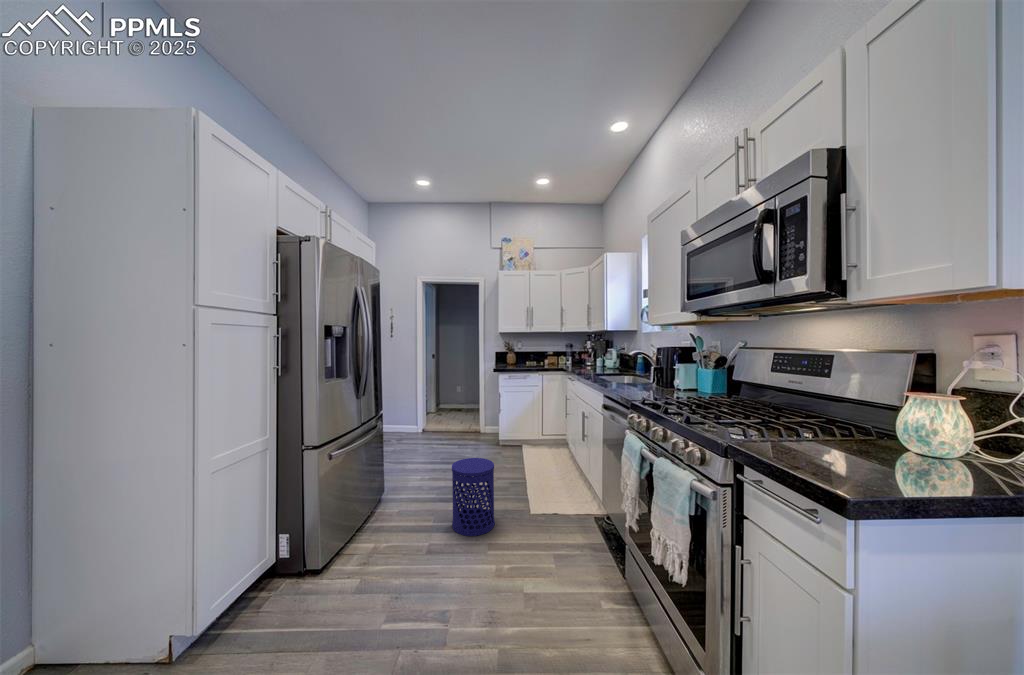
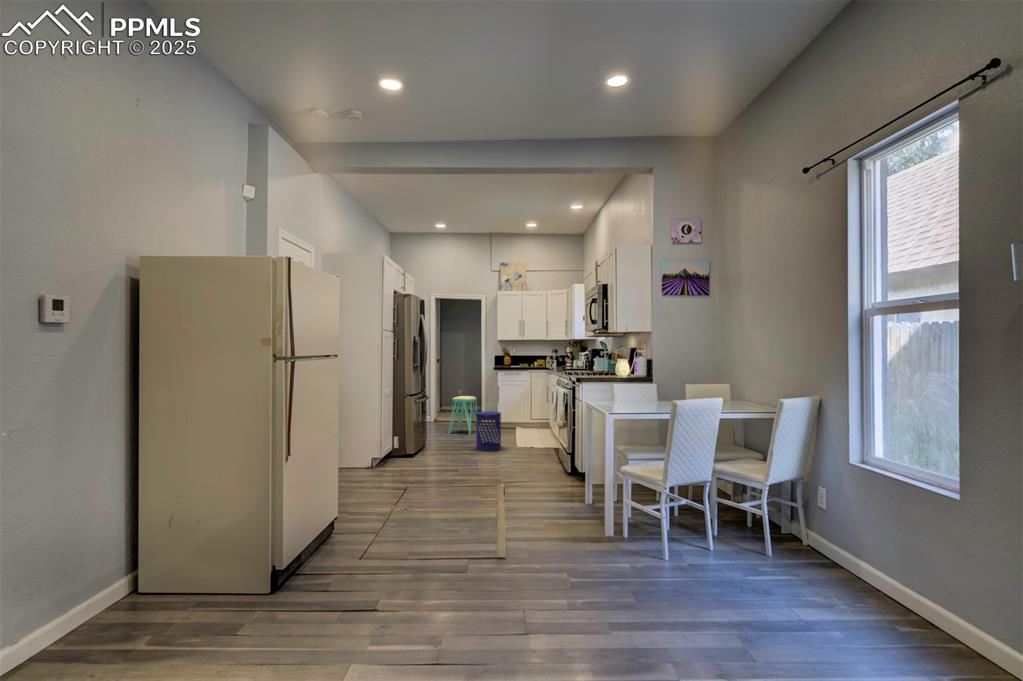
stool: none [426,413,472,473] -> present [448,396,480,435]

